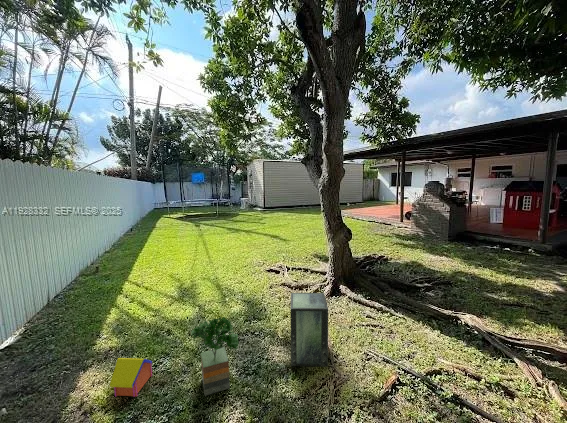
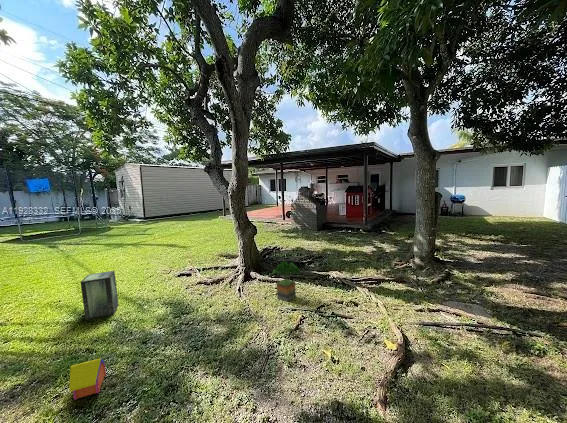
storage box: present [290,293,328,367] -> present [81,271,119,320]
potted tree: present [191,317,238,396] -> present [273,262,300,301]

